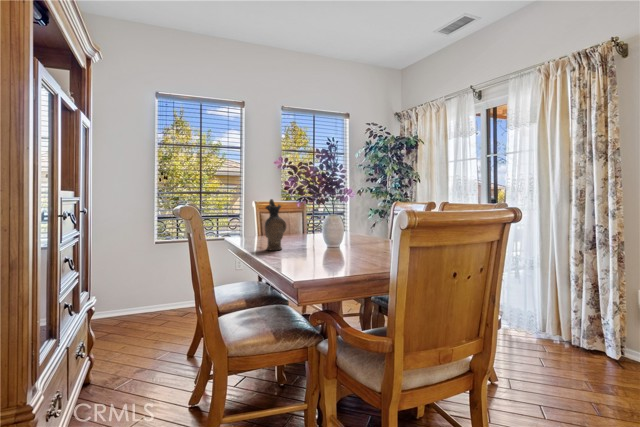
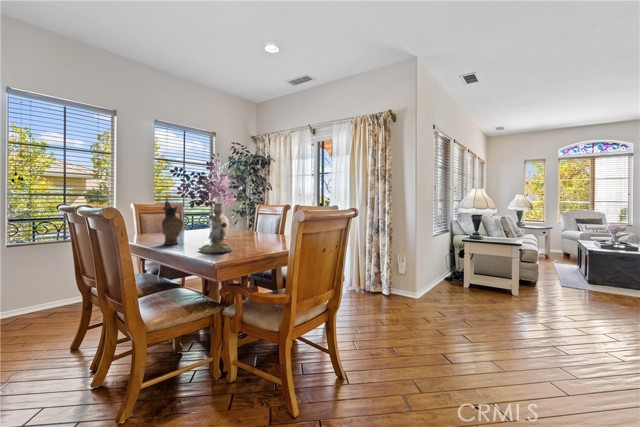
candlestick: none [293,201,332,266] -> present [199,203,232,253]

